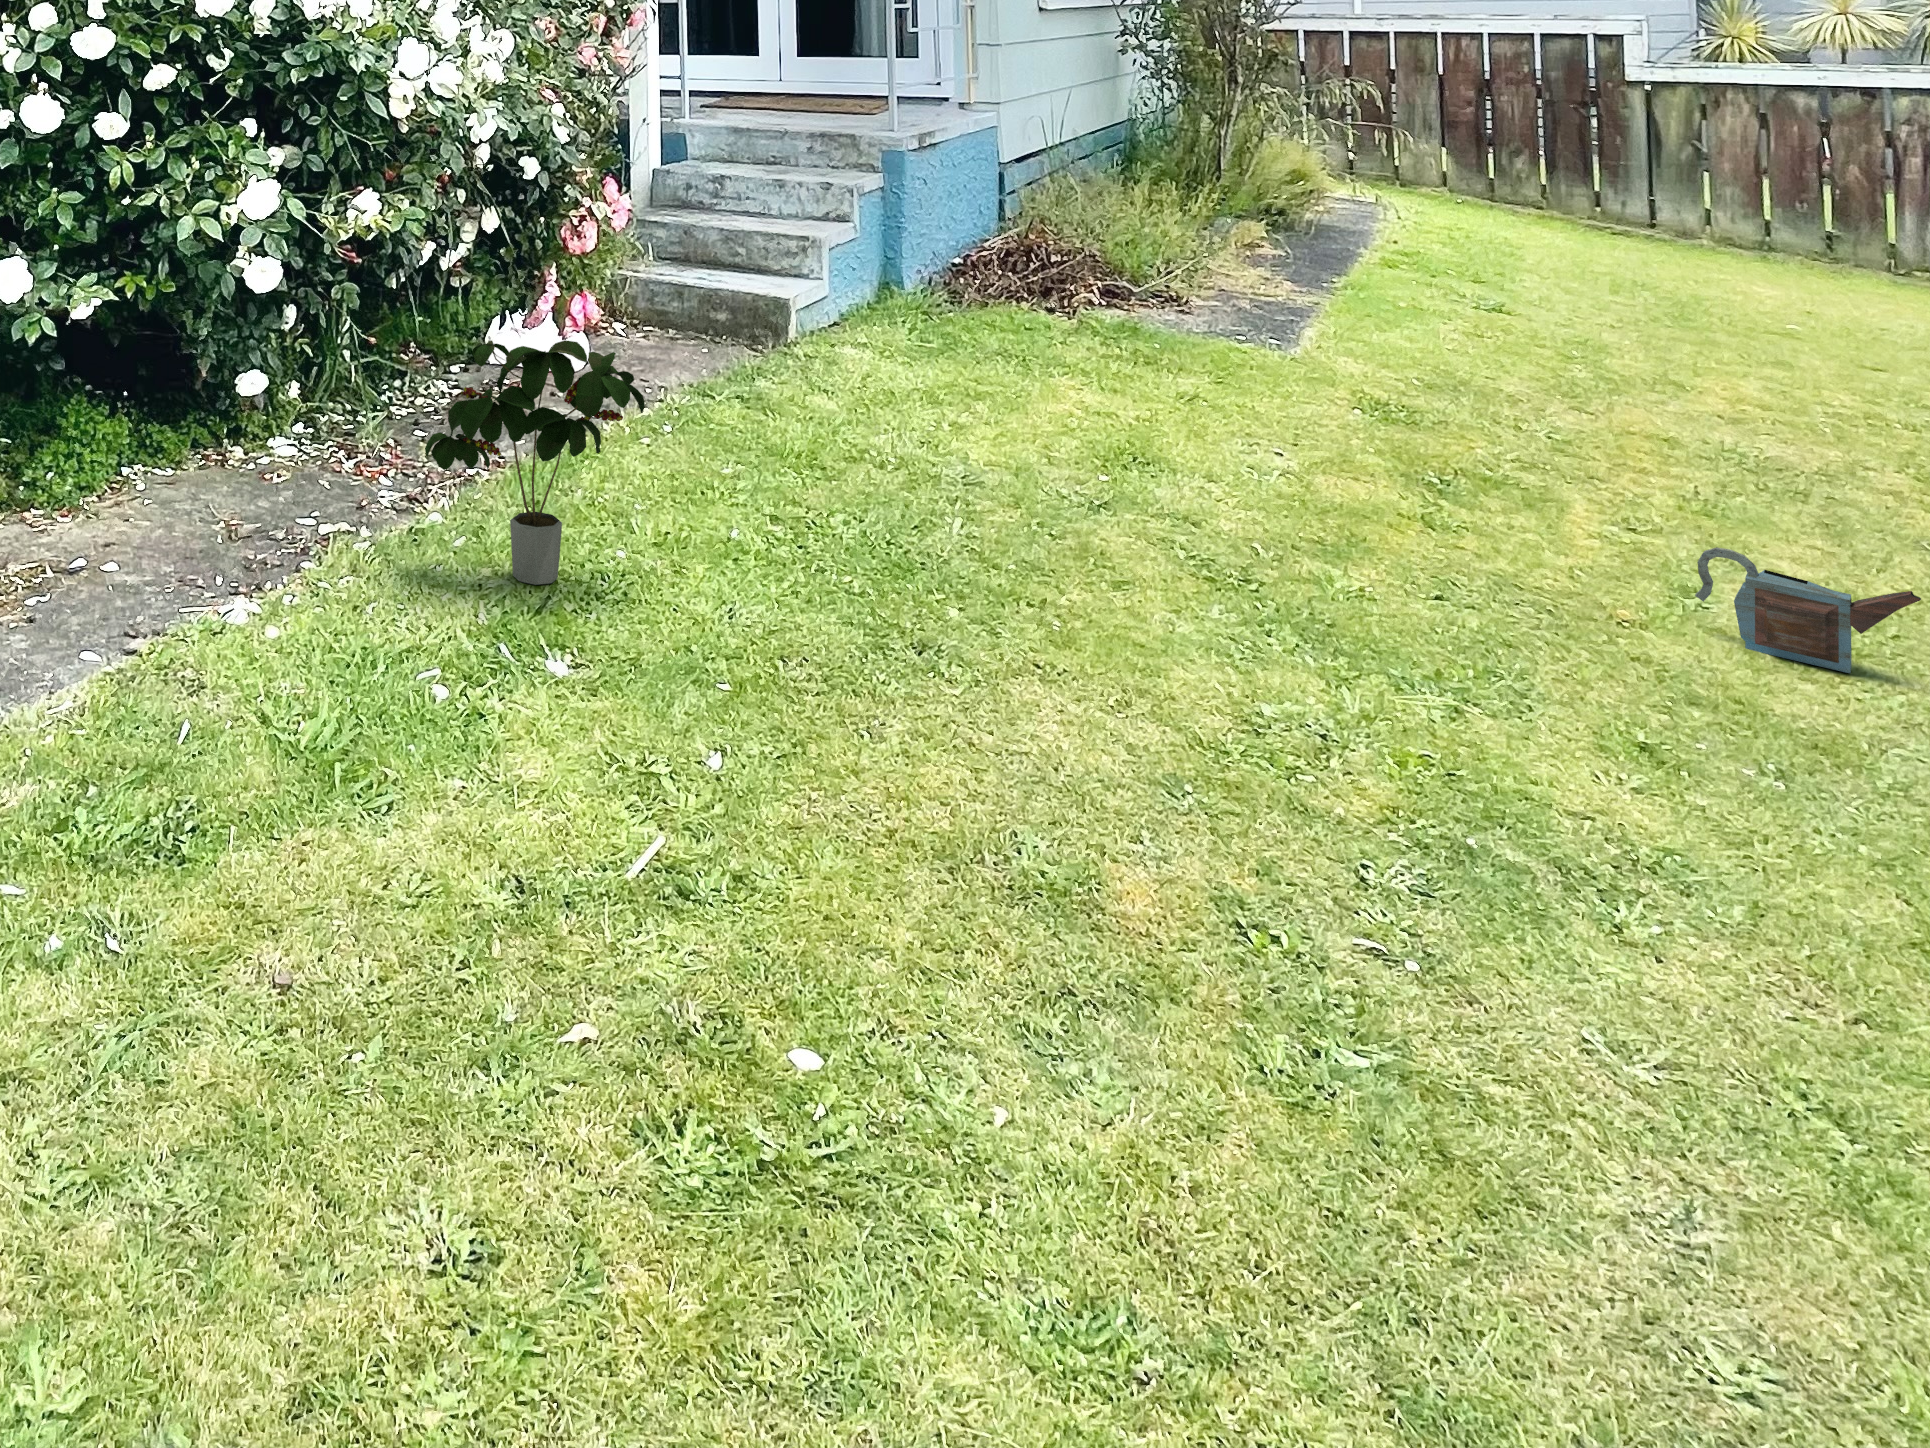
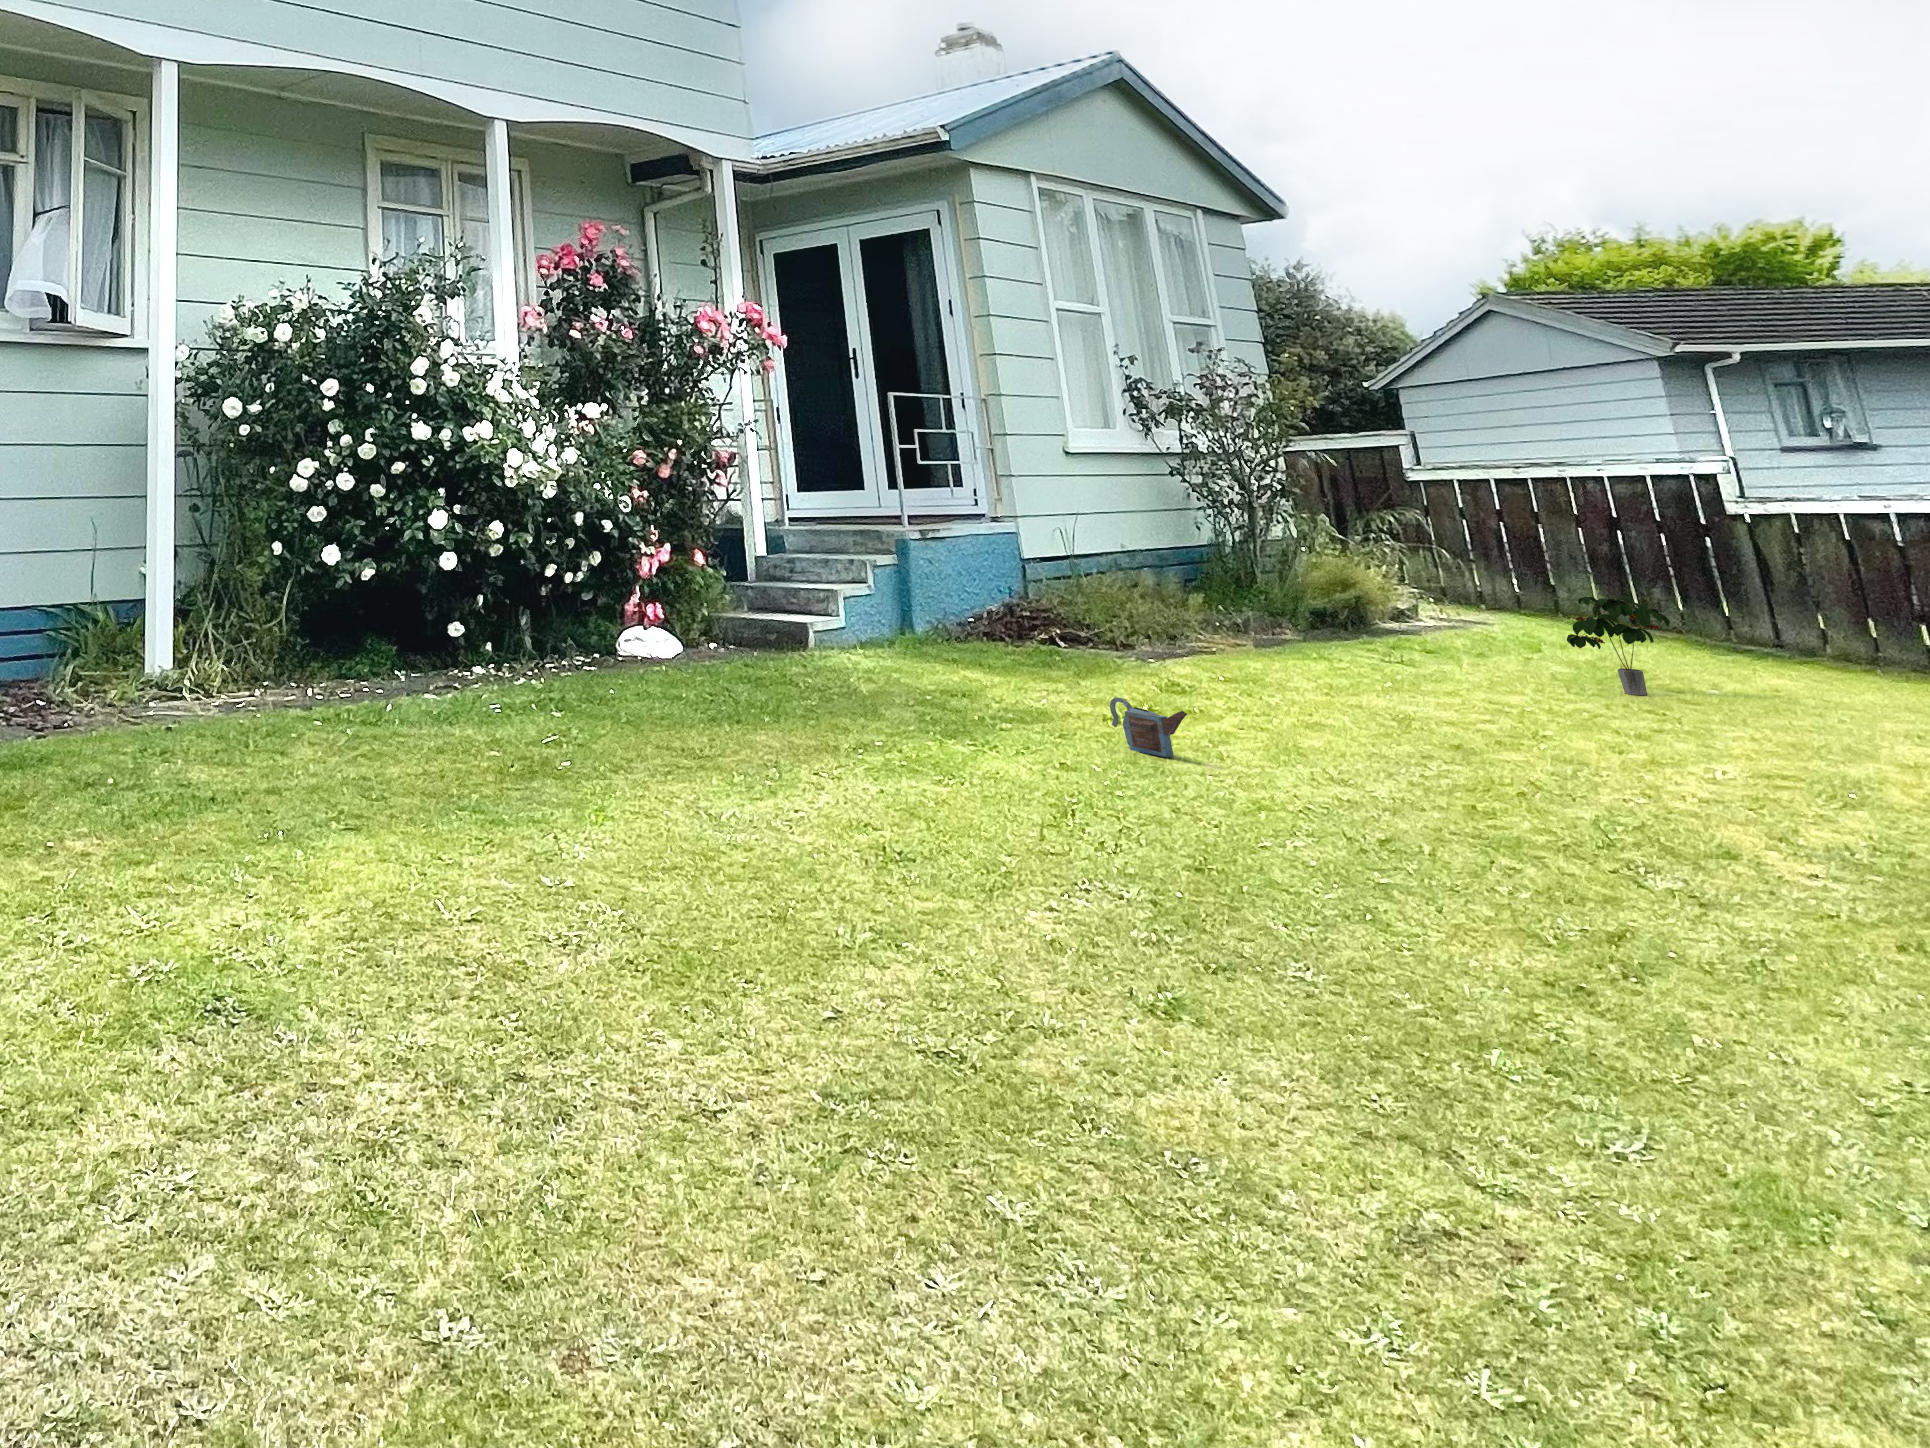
potted plant: present [425,340,645,585] -> present [1567,596,1670,695]

